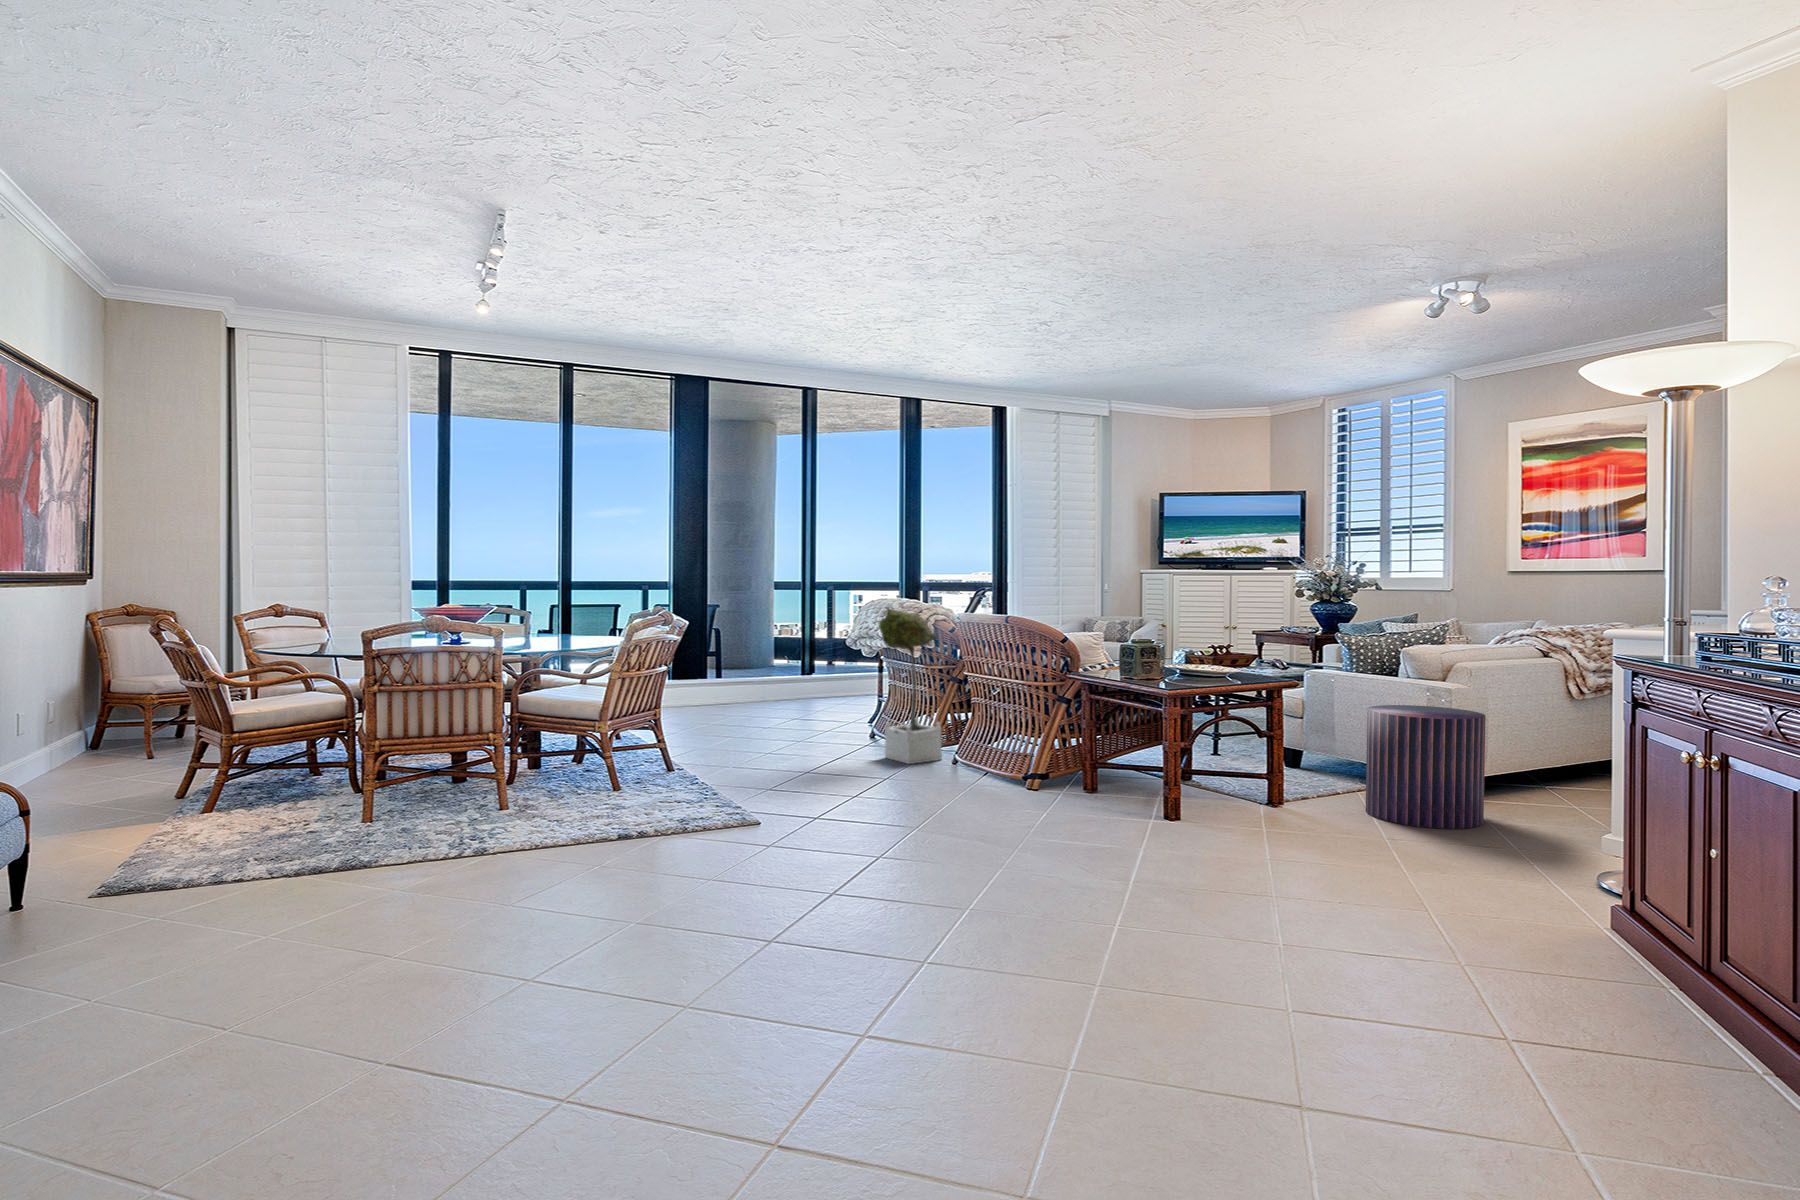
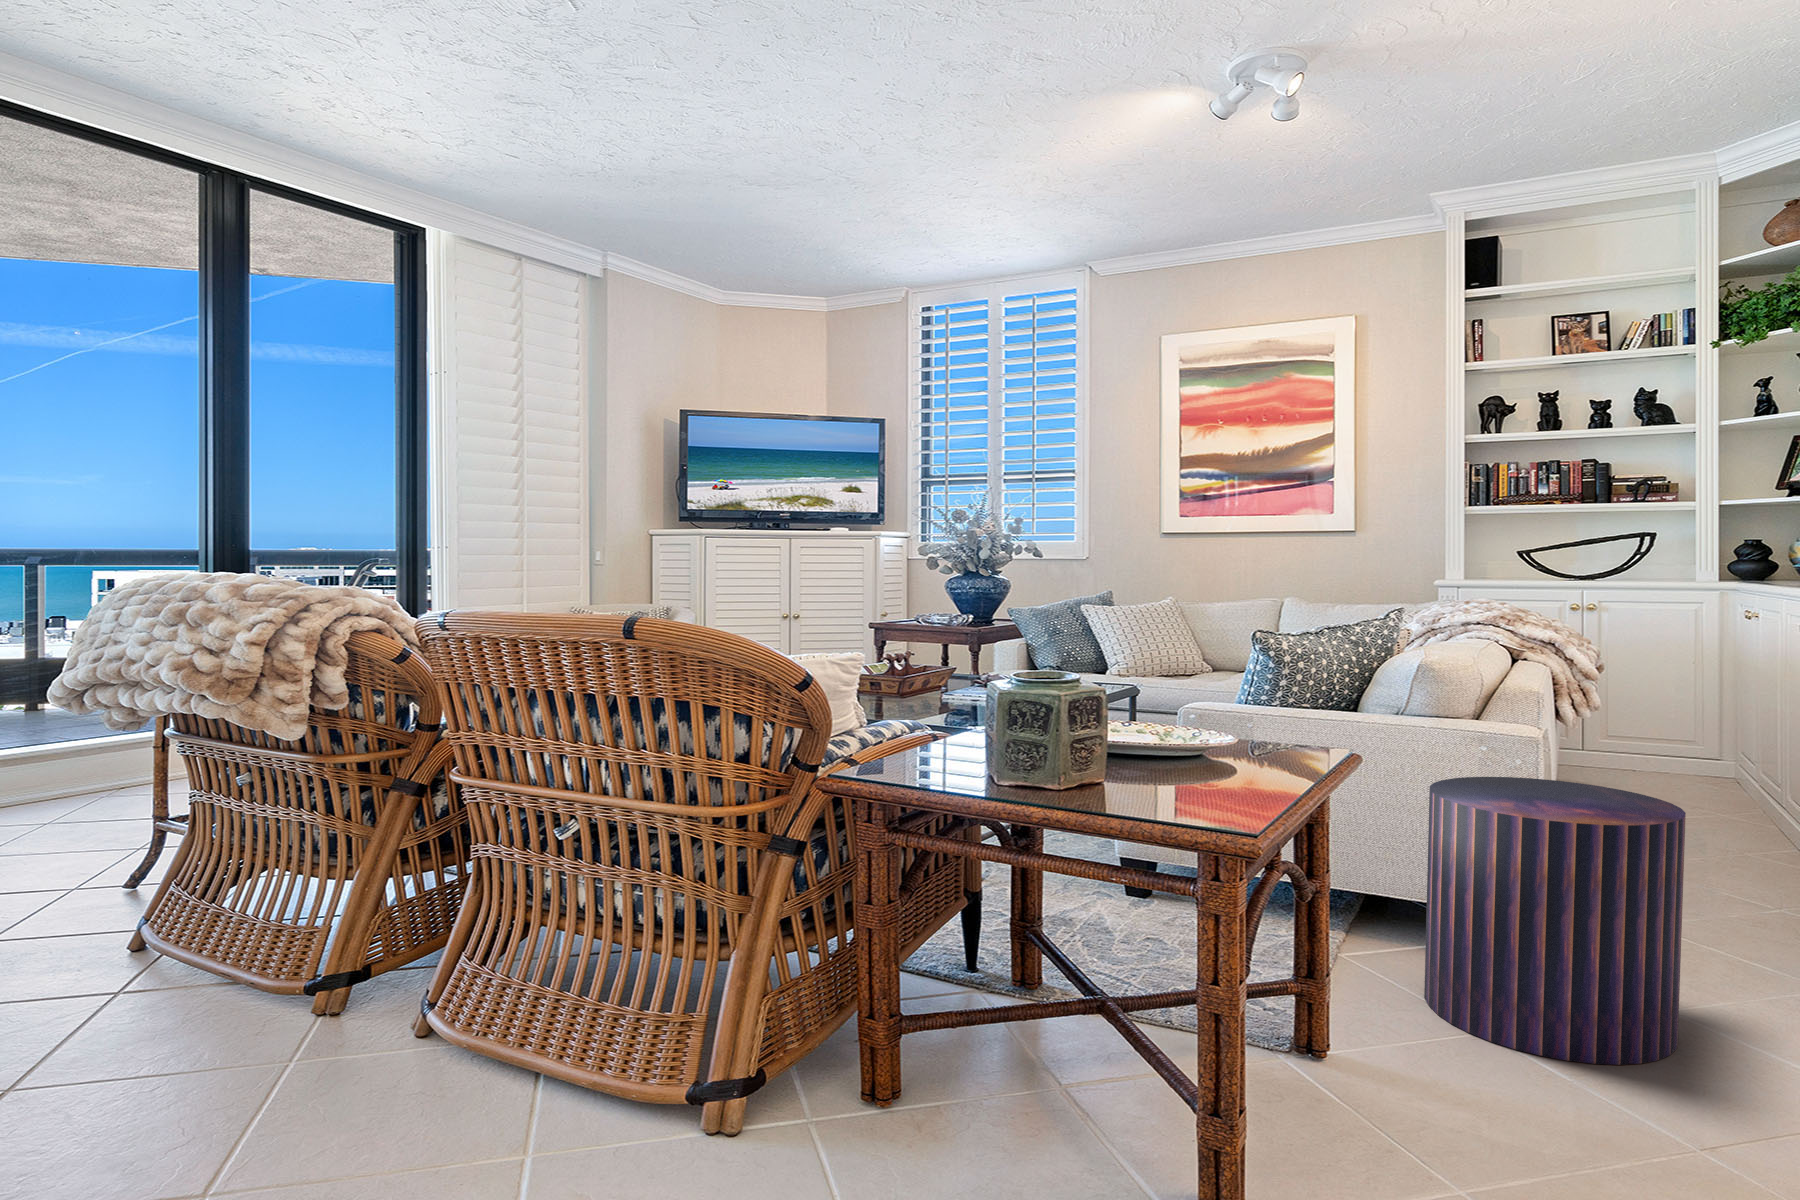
potted tree: present [879,608,942,764] -> none [161,599,383,1067]

